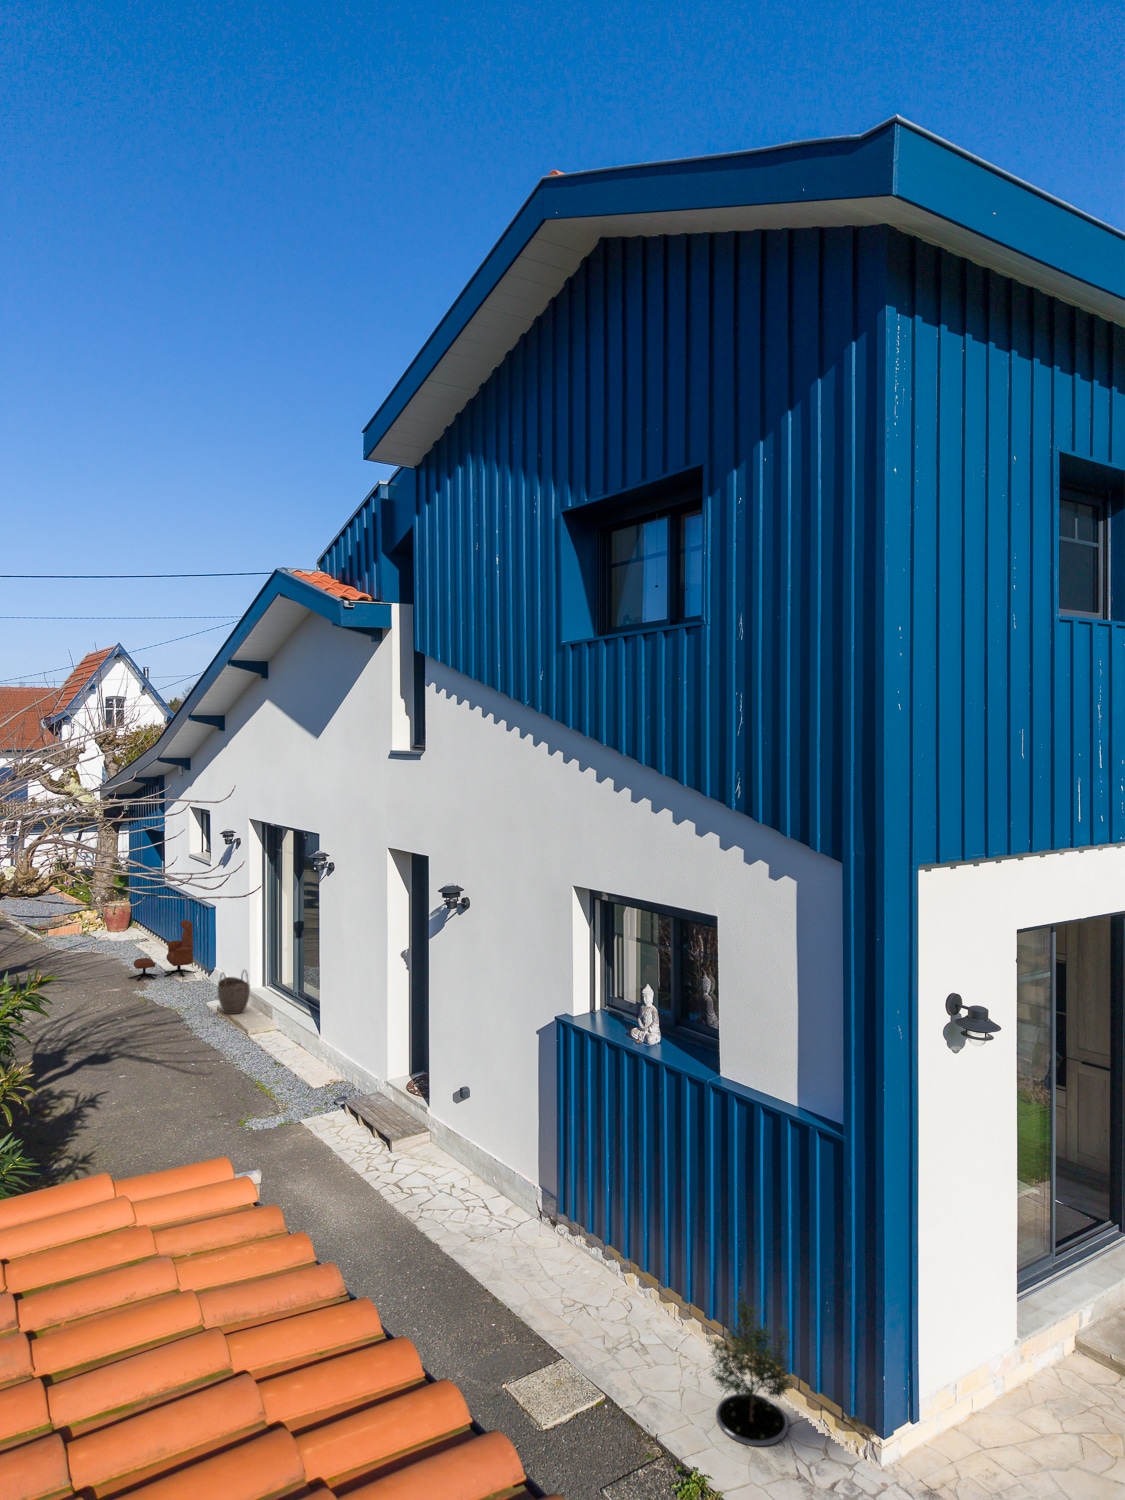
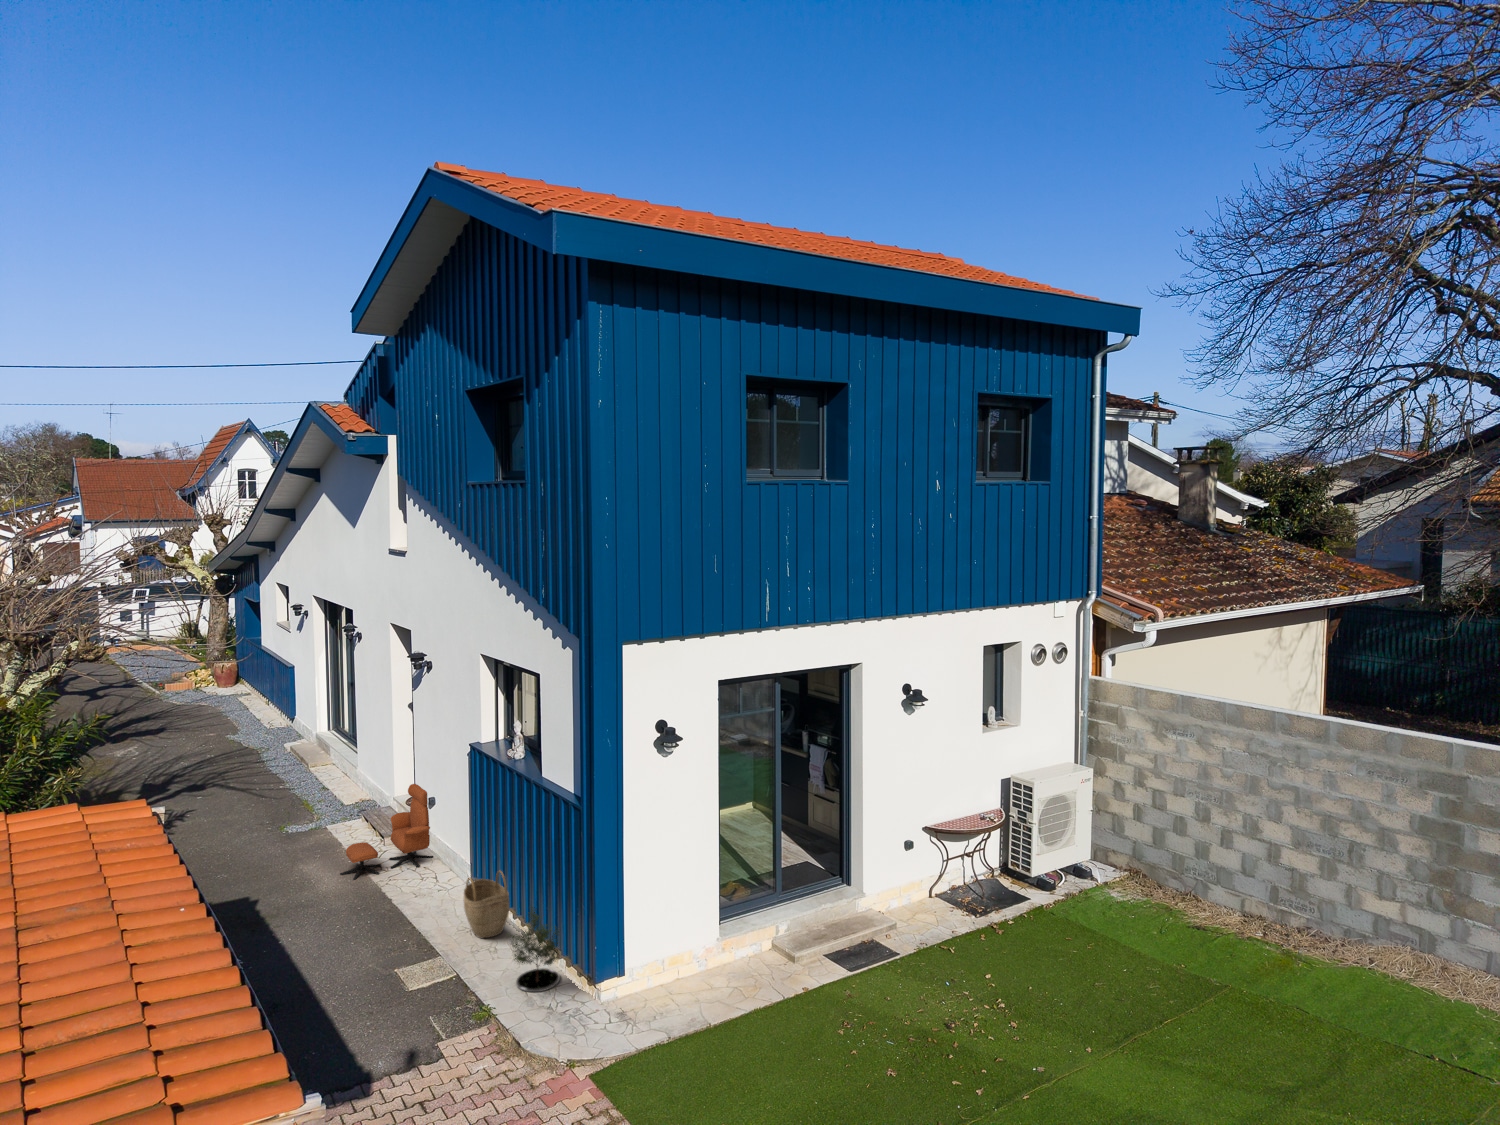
lounge chair: present [129,920,196,981] -> present [340,784,433,880]
woven basket: present [218,970,250,1014] -> present [464,871,509,938]

